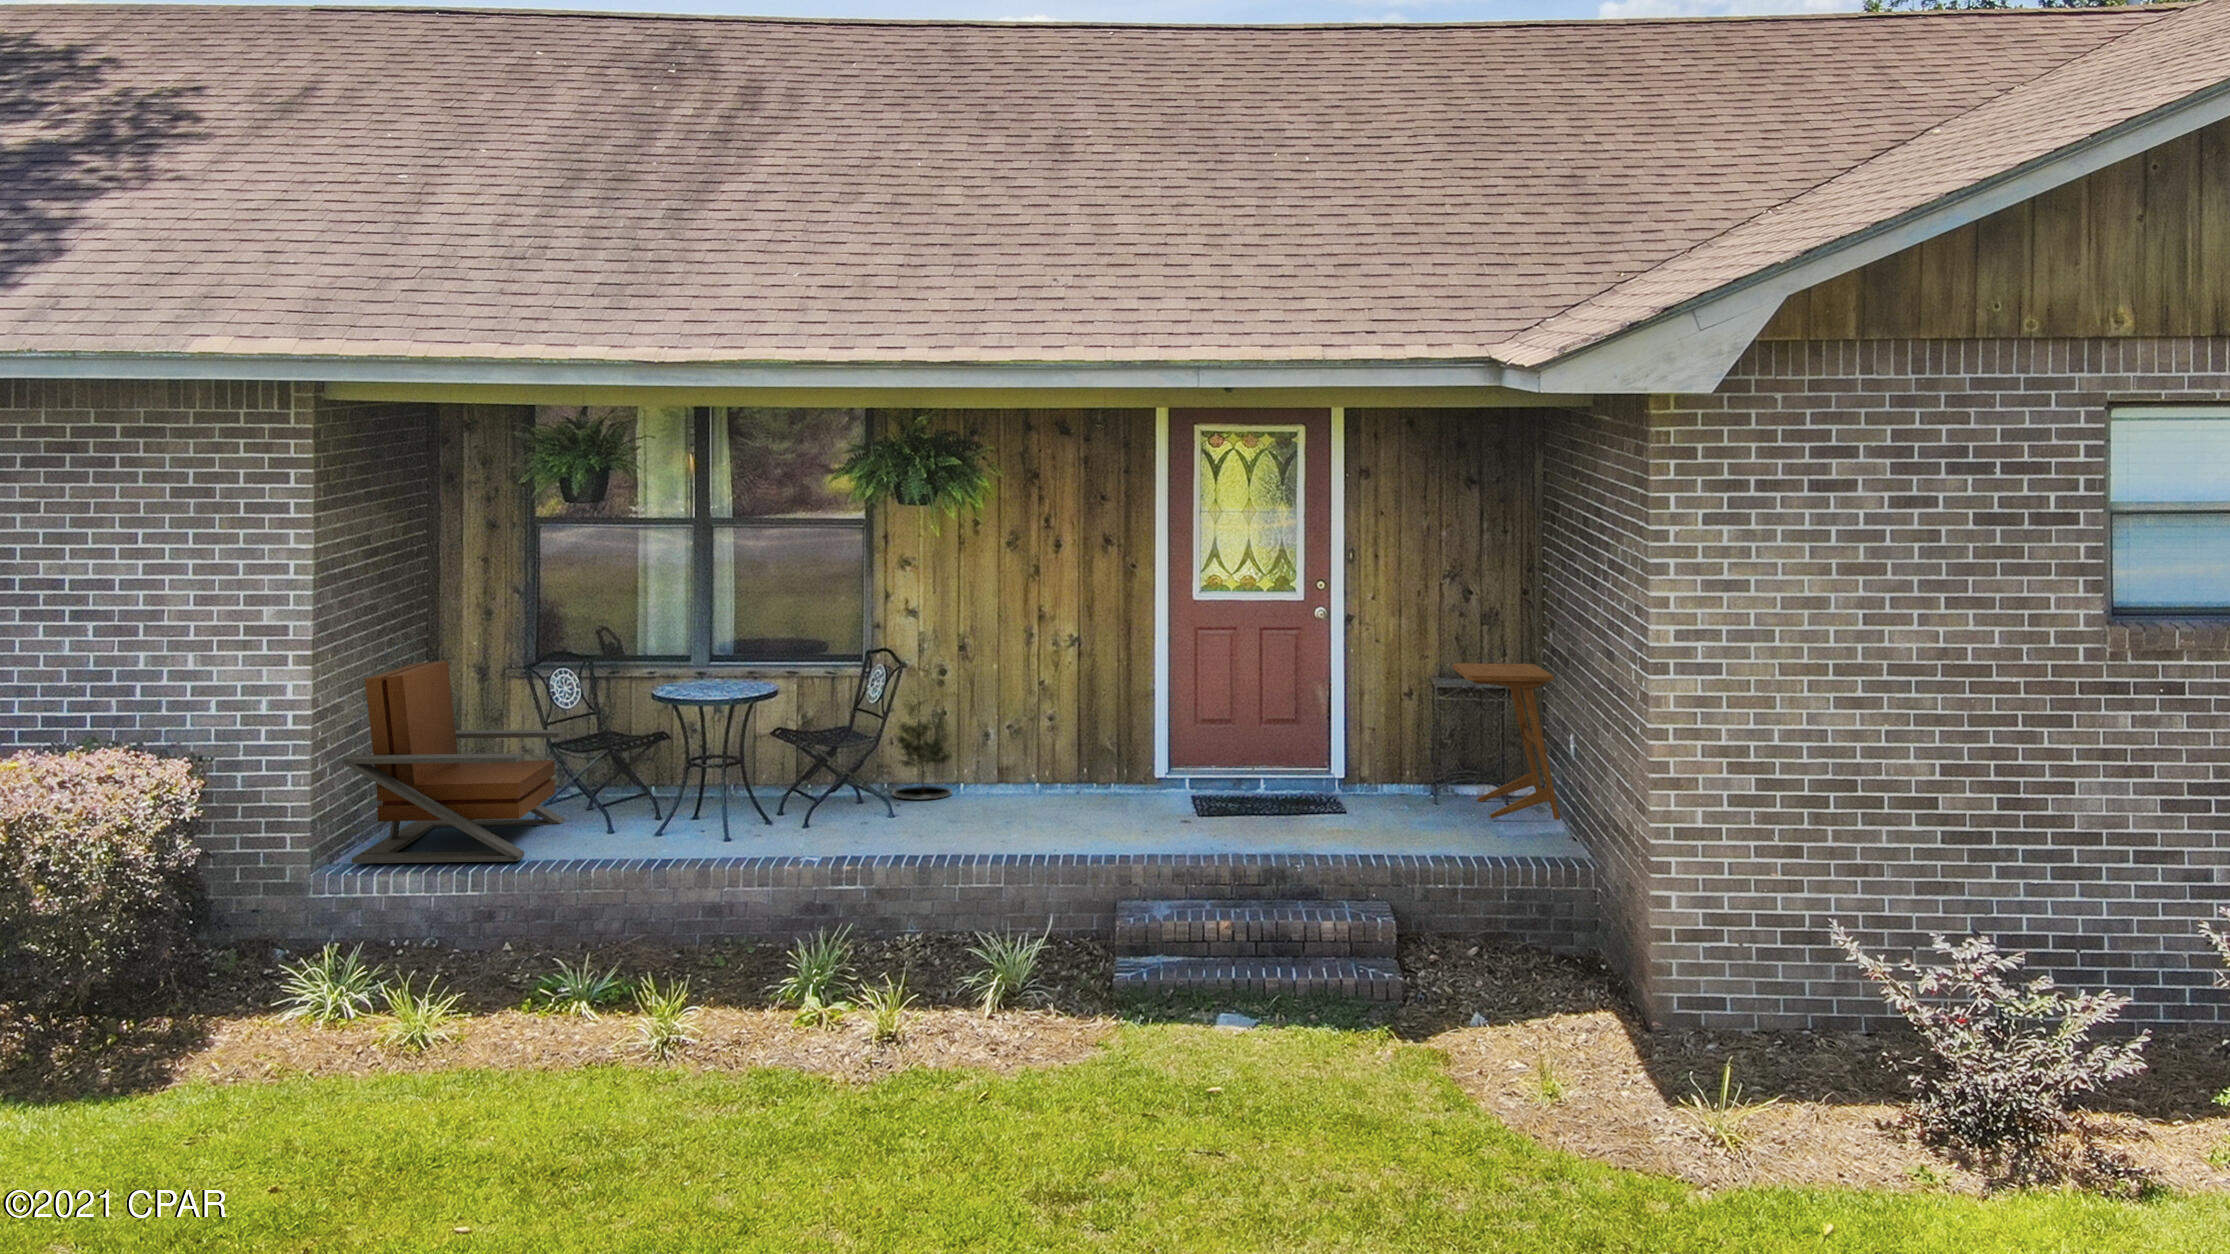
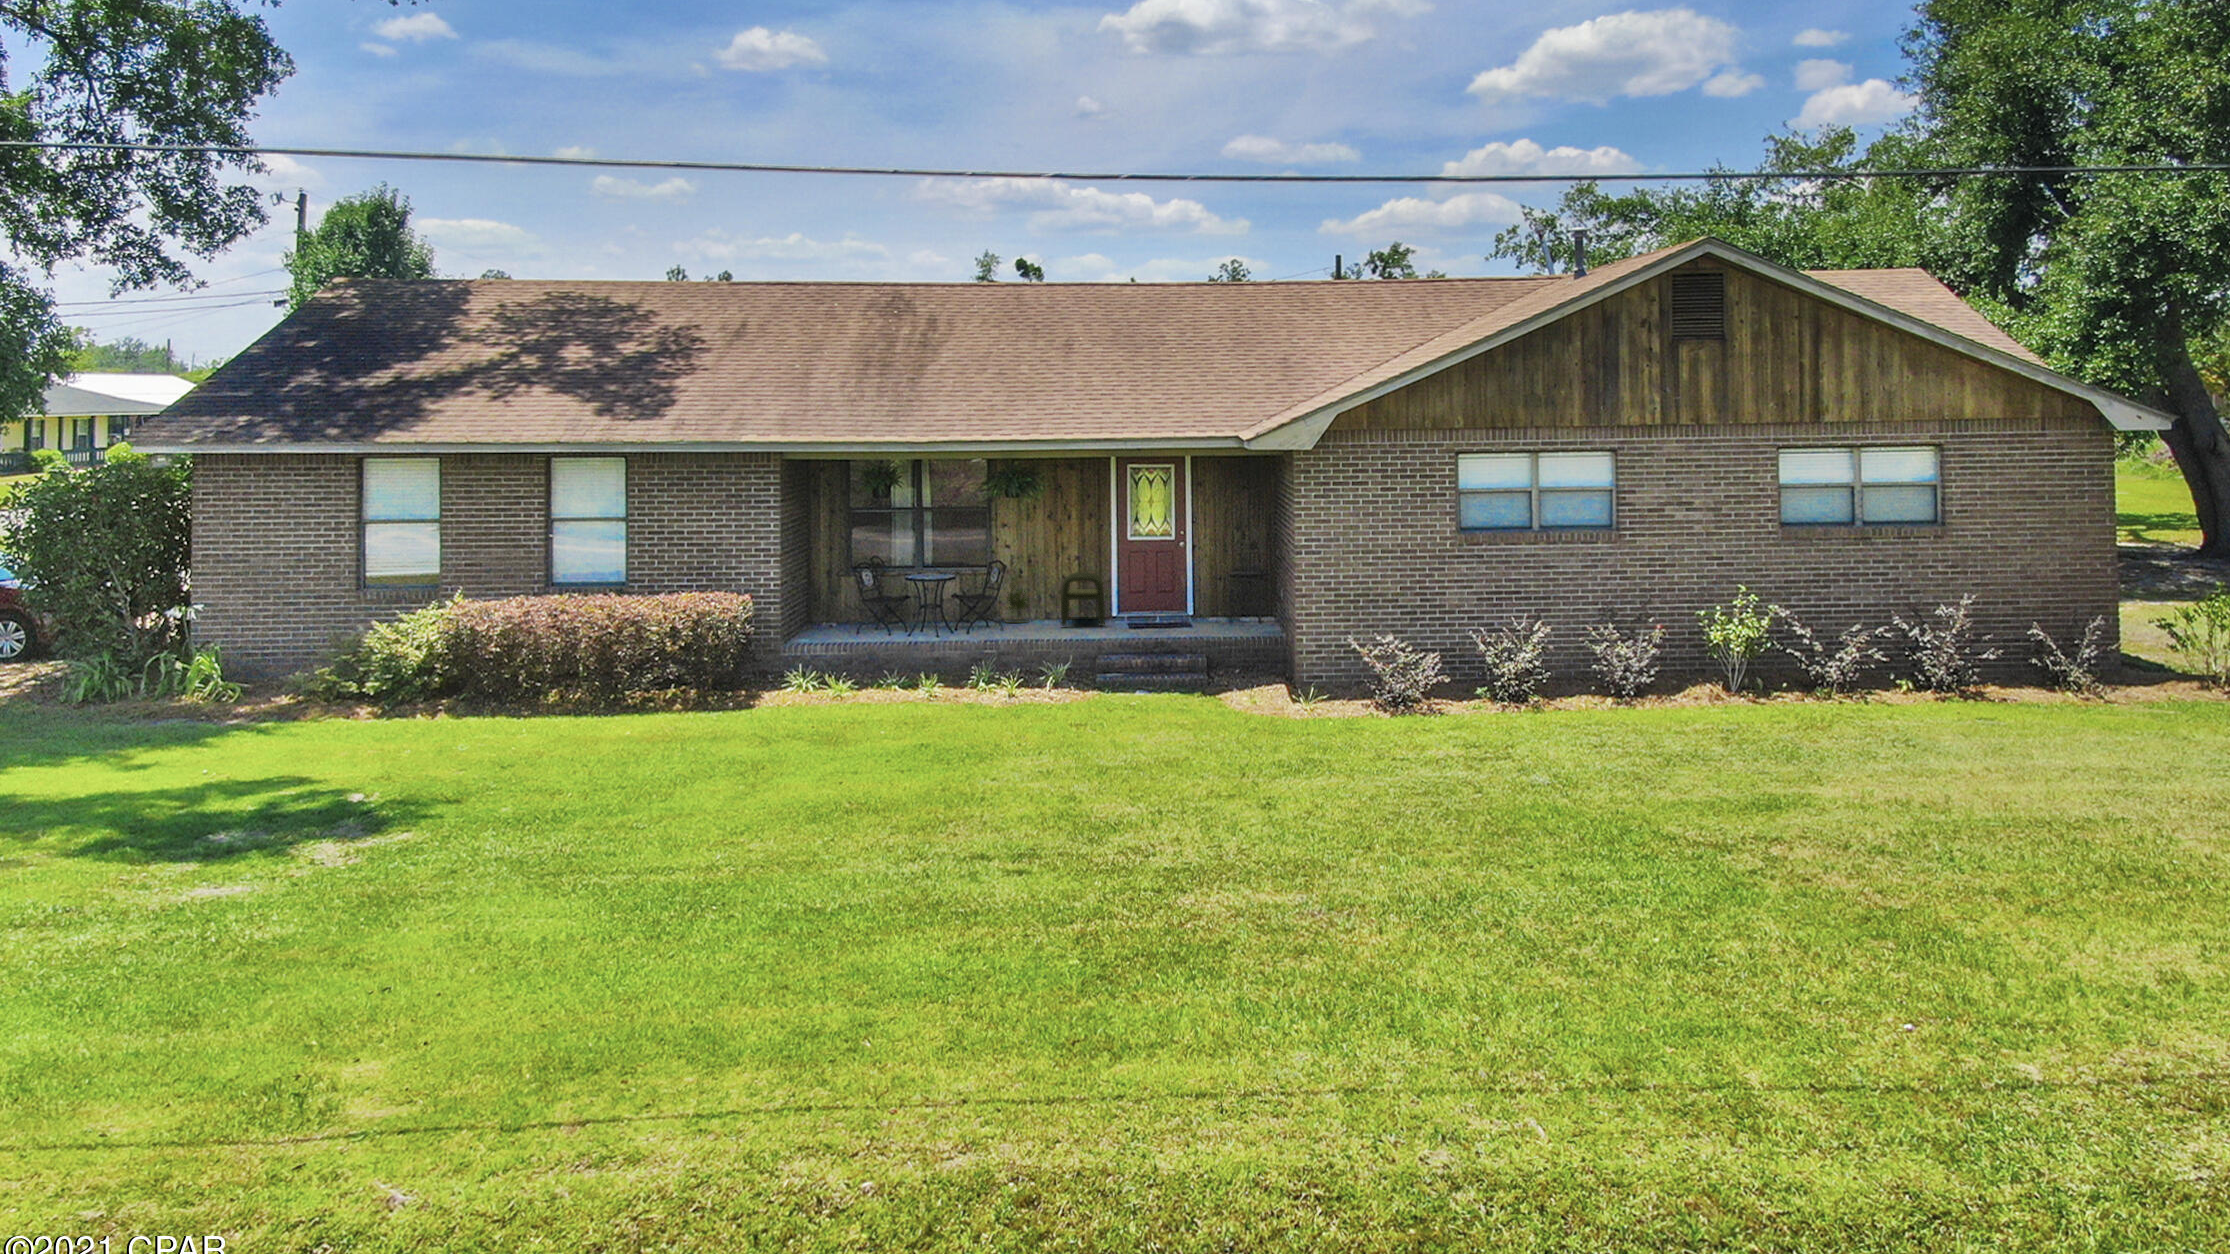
lounge chair: present [343,661,566,863] -> none [795,565,874,641]
side table: present [1453,663,1560,820] -> none [1235,564,1276,624]
bench: none [1022,674,1132,817] -> present [1061,572,1105,626]

